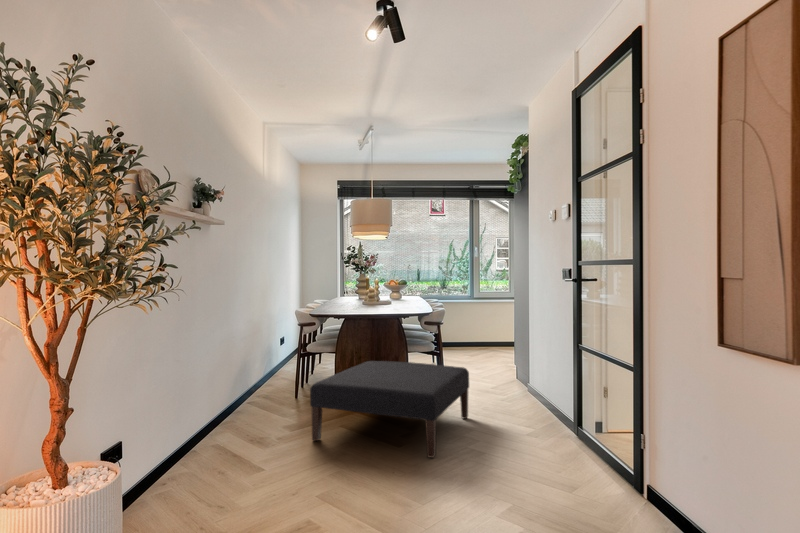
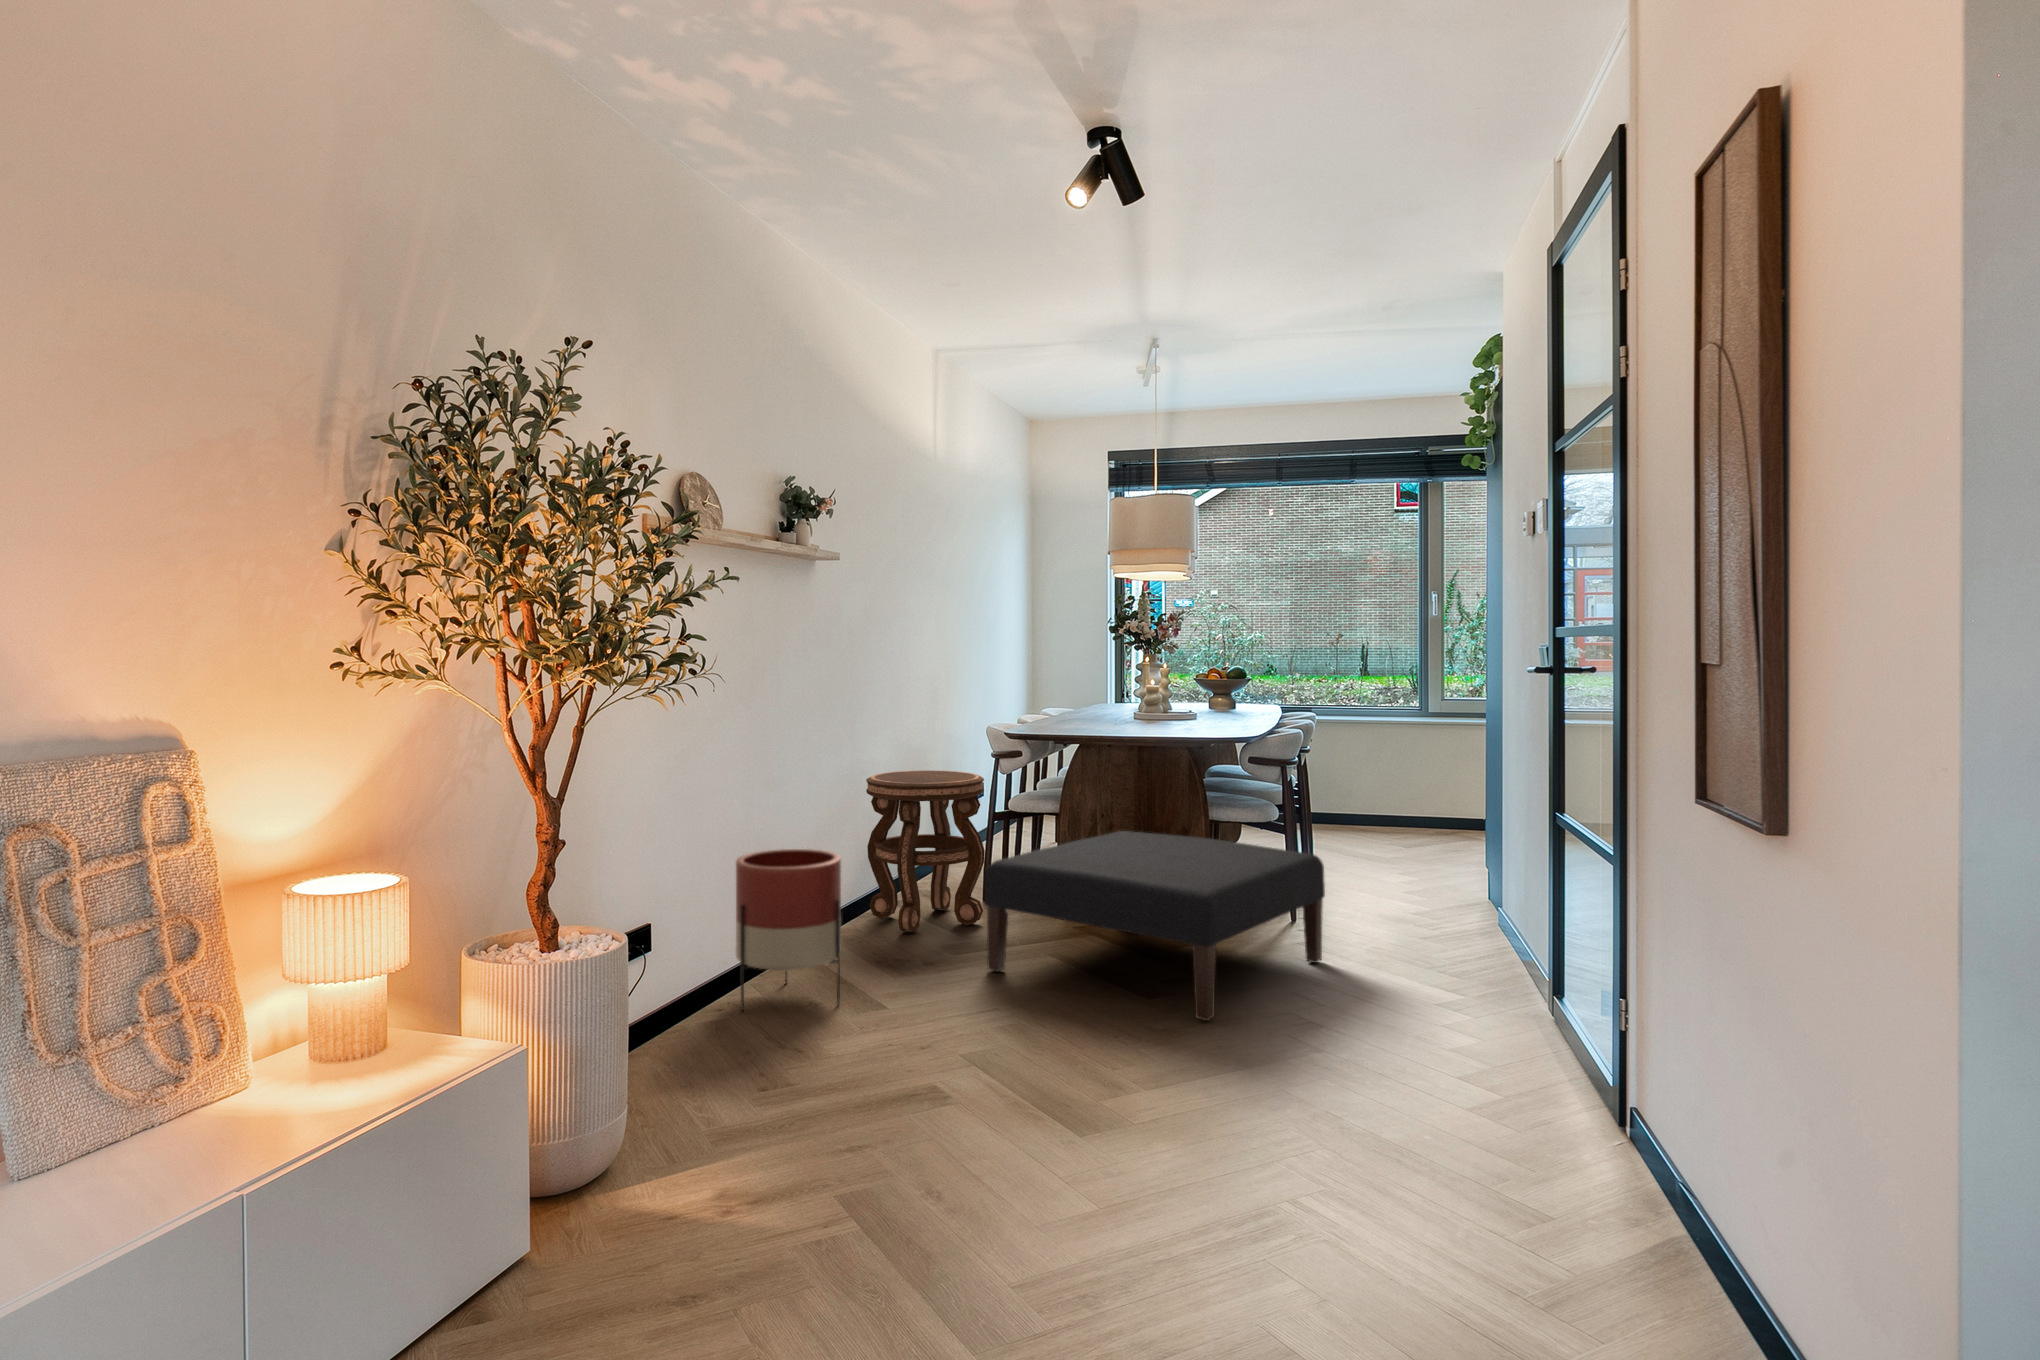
side table: none [236,335,300,421] -> present [866,770,985,932]
planter: none [171,385,236,484] -> present [736,849,842,1011]

